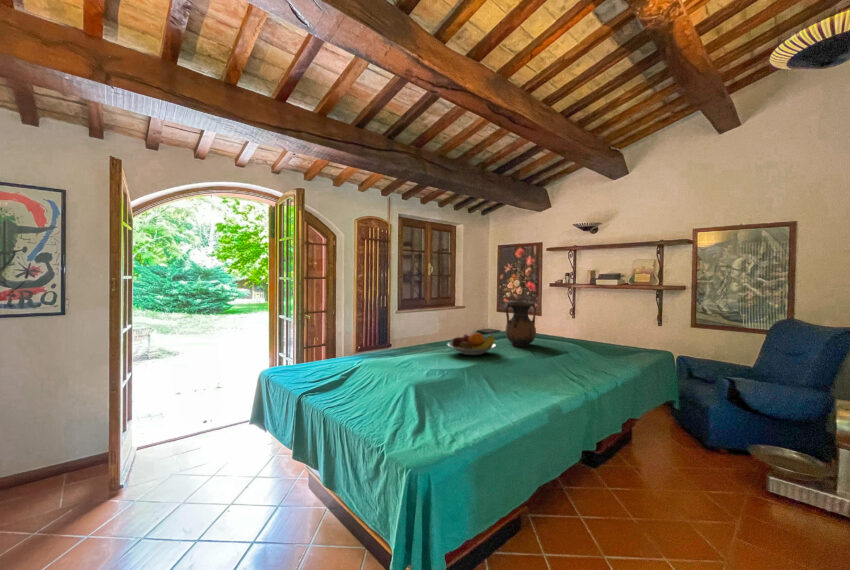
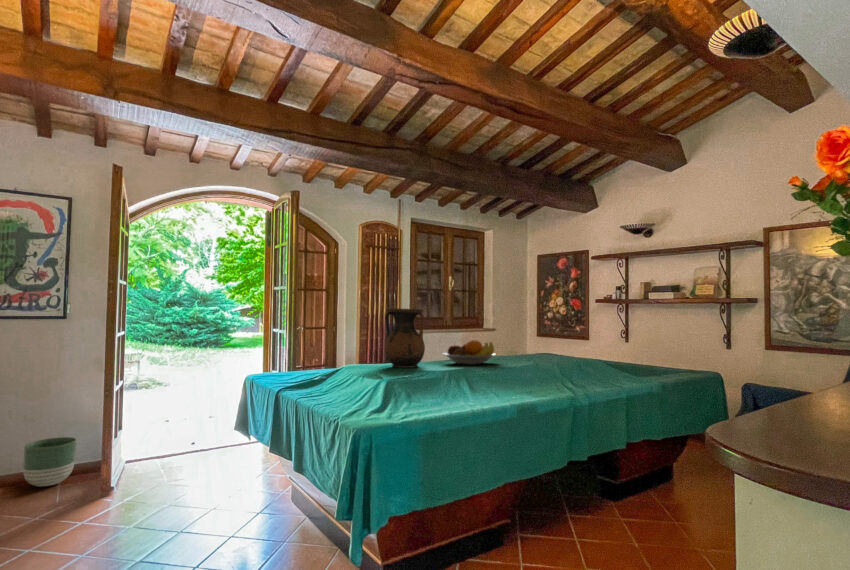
vase: present [506,301,536,346] -> present [385,308,425,368]
planter: none [28,432,87,486] -> present [23,437,76,487]

